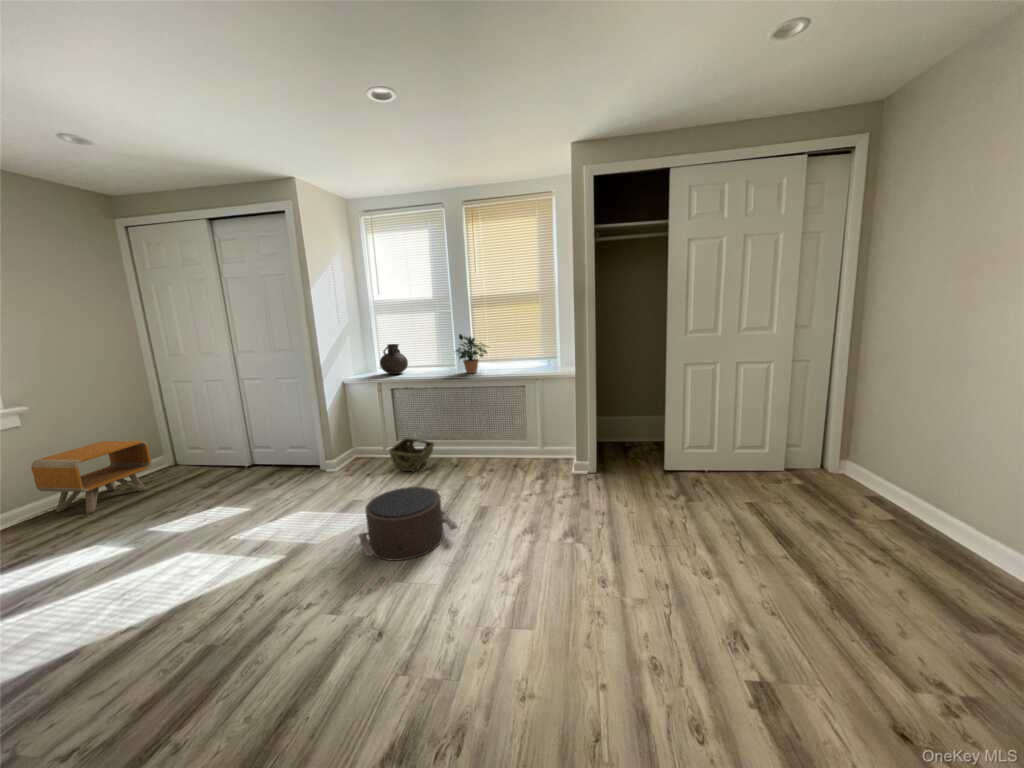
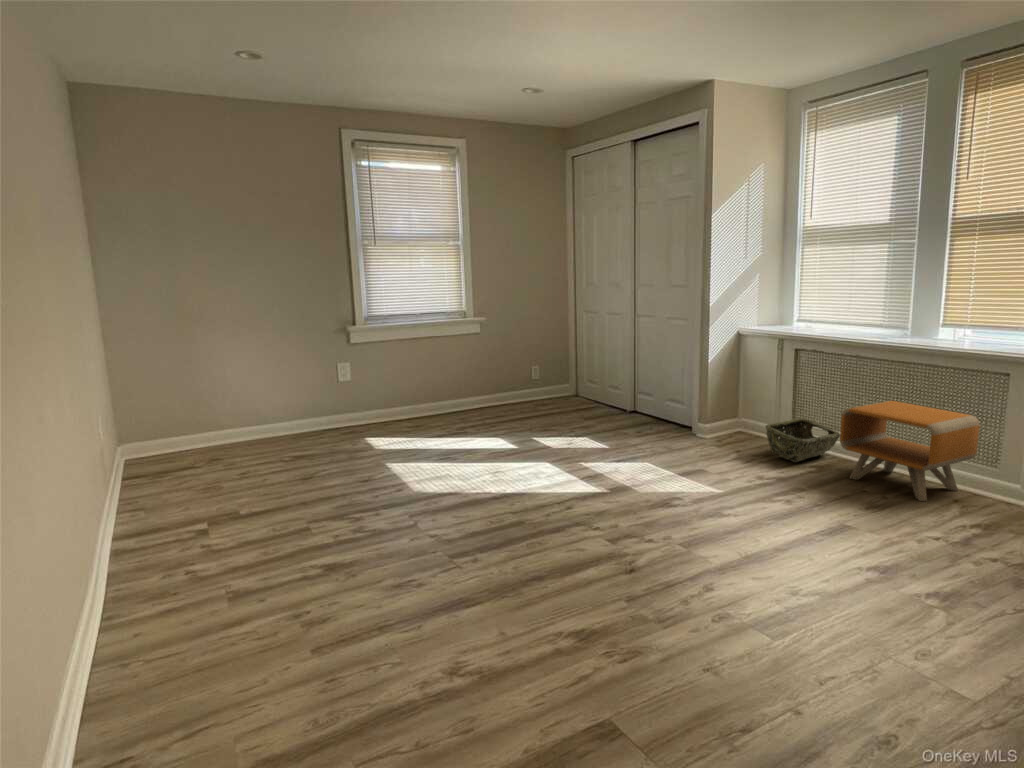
potted plant: present [456,334,488,373] -> none [894,278,974,341]
vase: present [380,344,408,374] -> none [792,287,834,330]
nightstand: present [31,441,151,514] -> present [840,401,980,501]
pouf: present [359,487,458,561] -> none [664,460,783,537]

